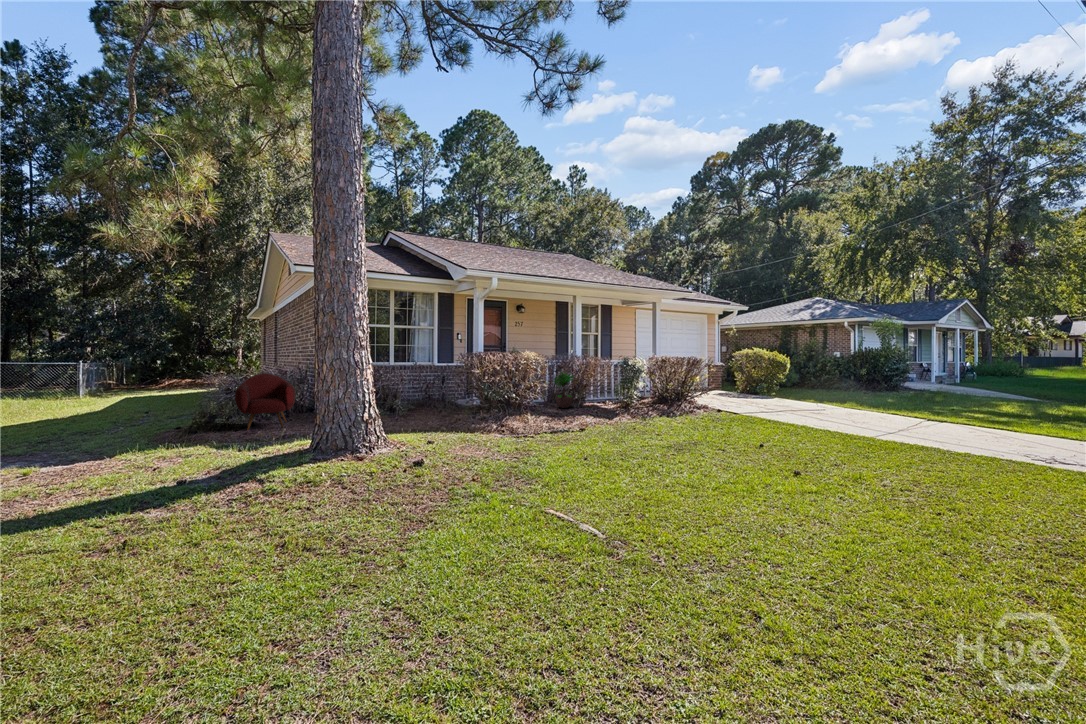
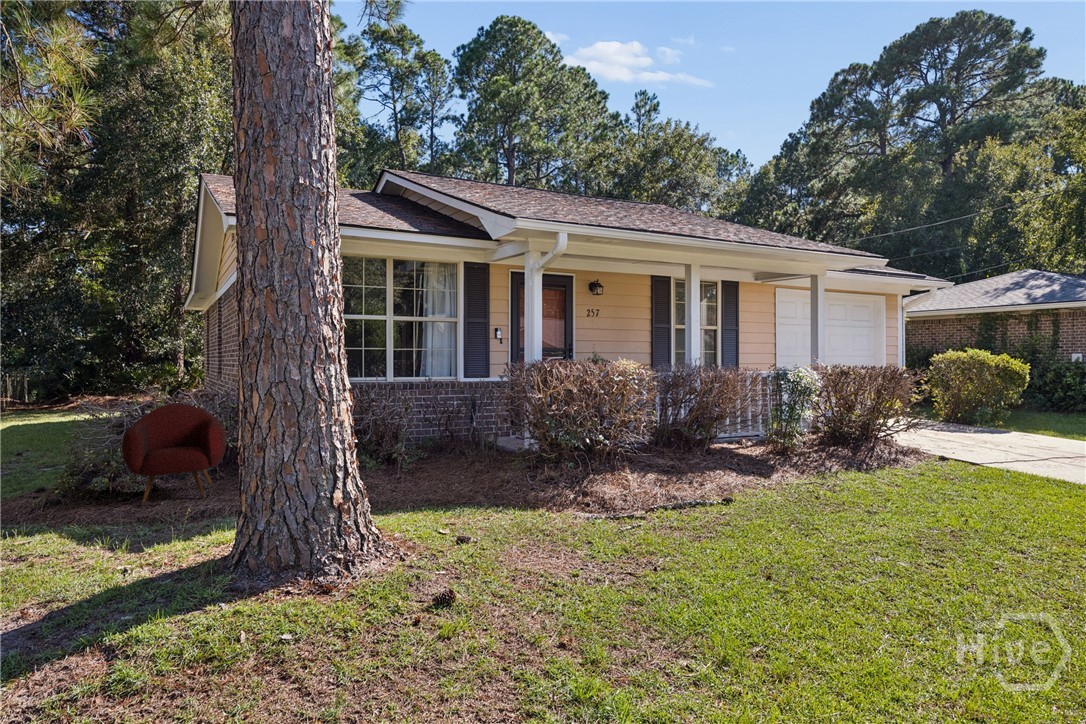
potted tree: present [554,372,573,408] -> none [658,389,699,456]

